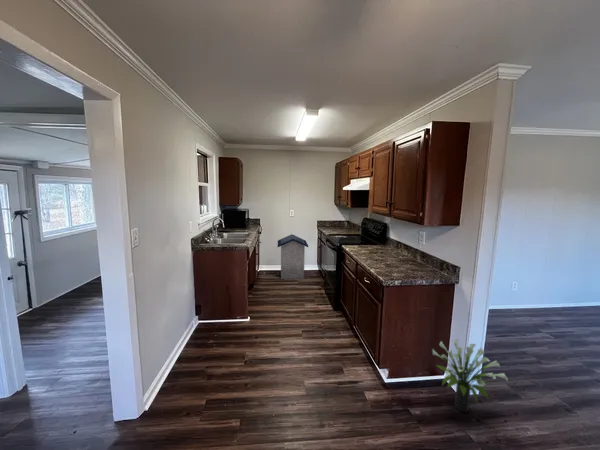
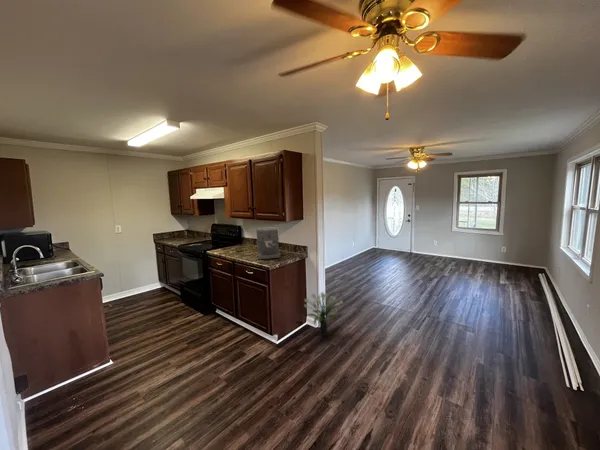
coffee maker: none [383,228,419,273] -> present [256,227,280,259]
trash can: present [278,234,308,279] -> none [104,256,152,309]

